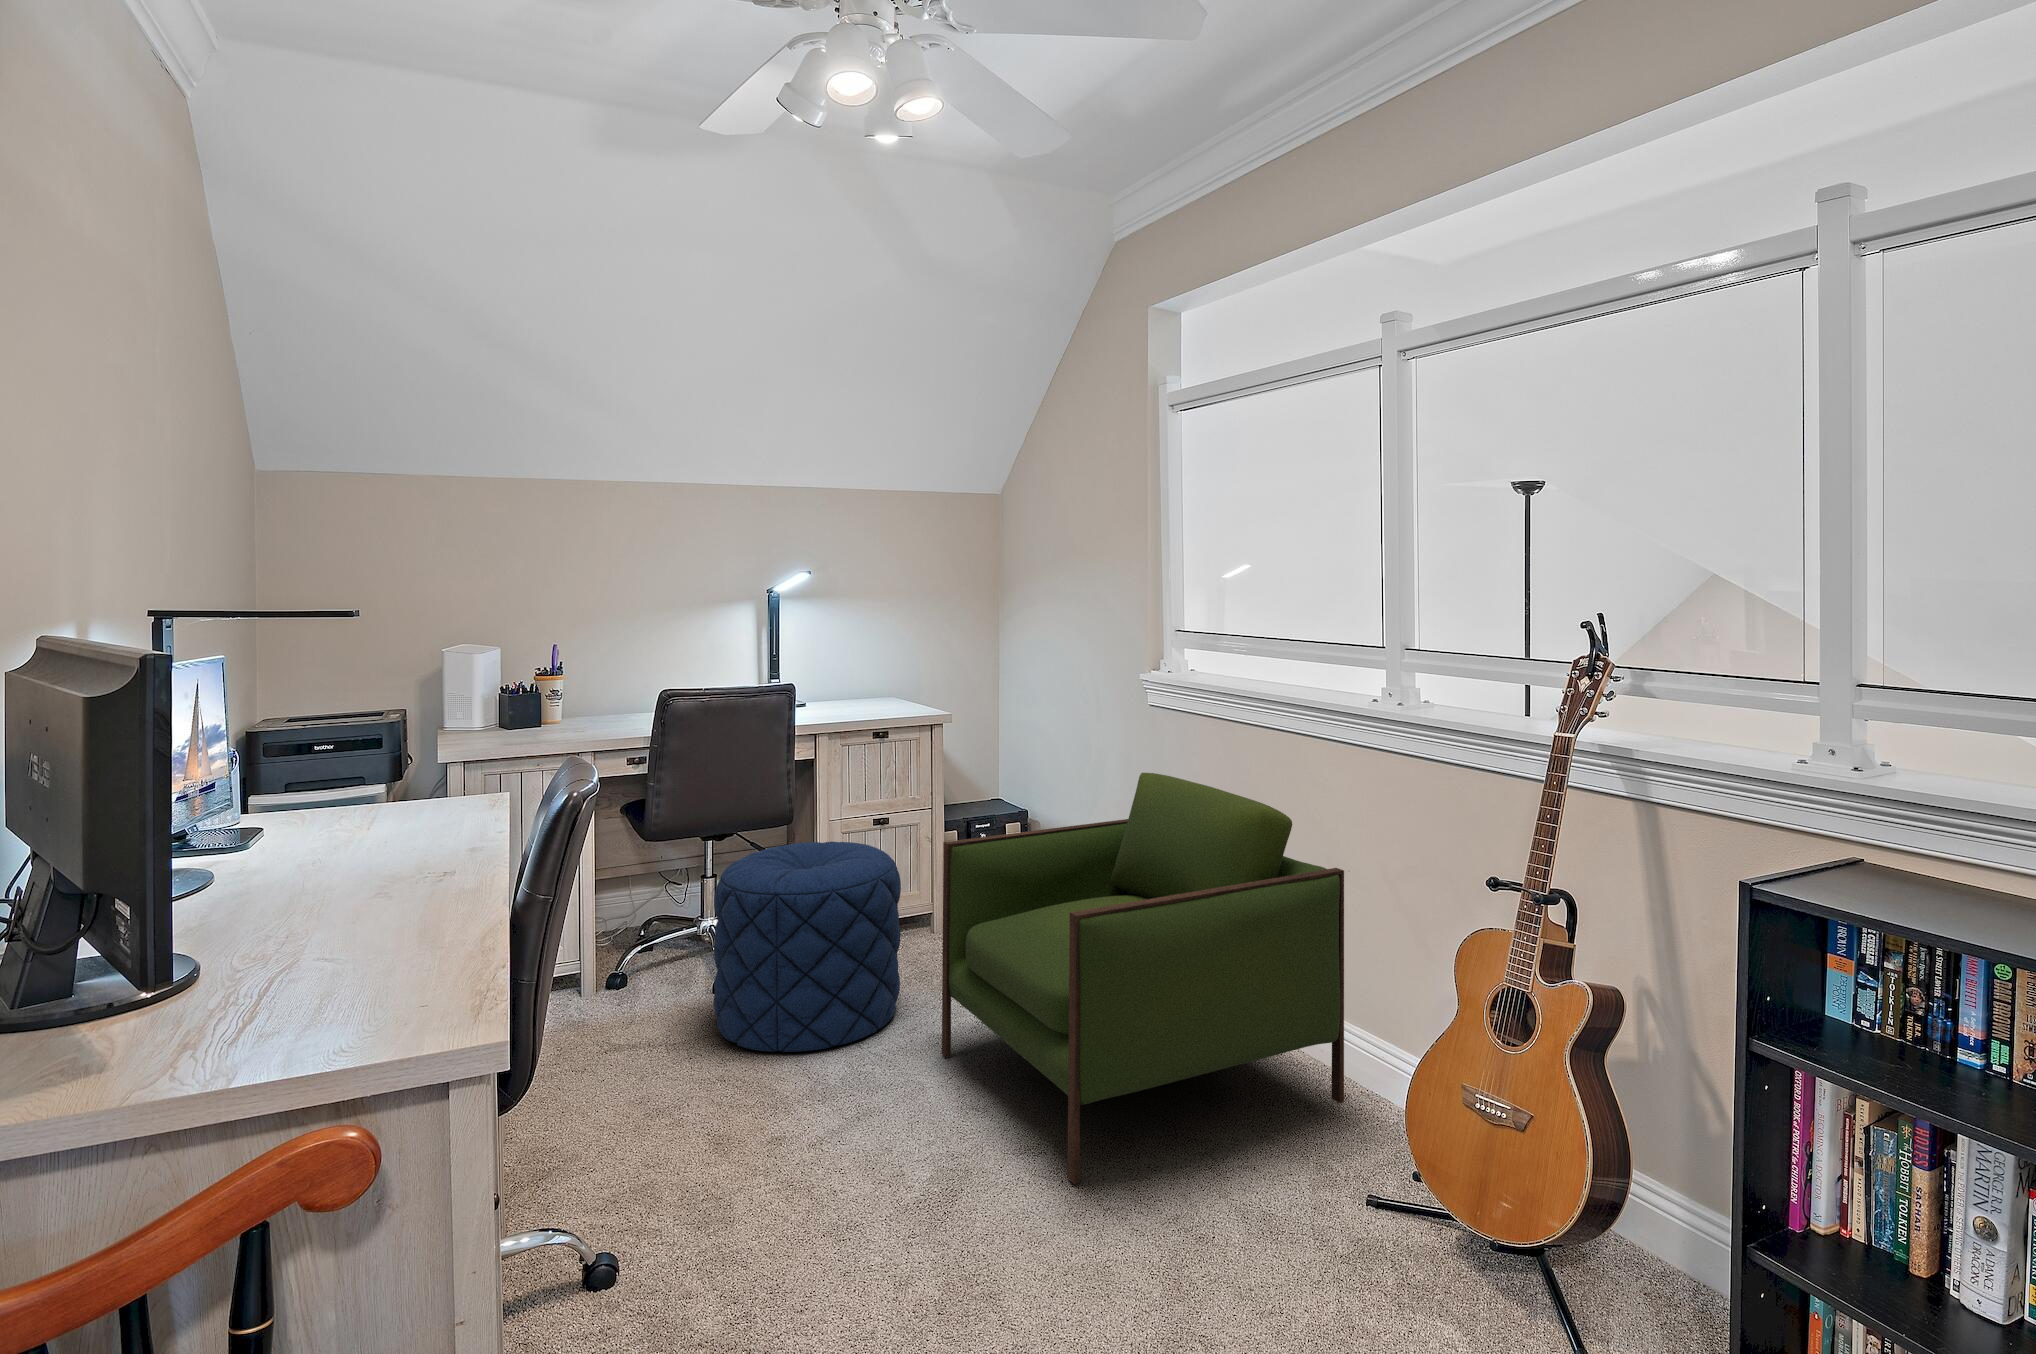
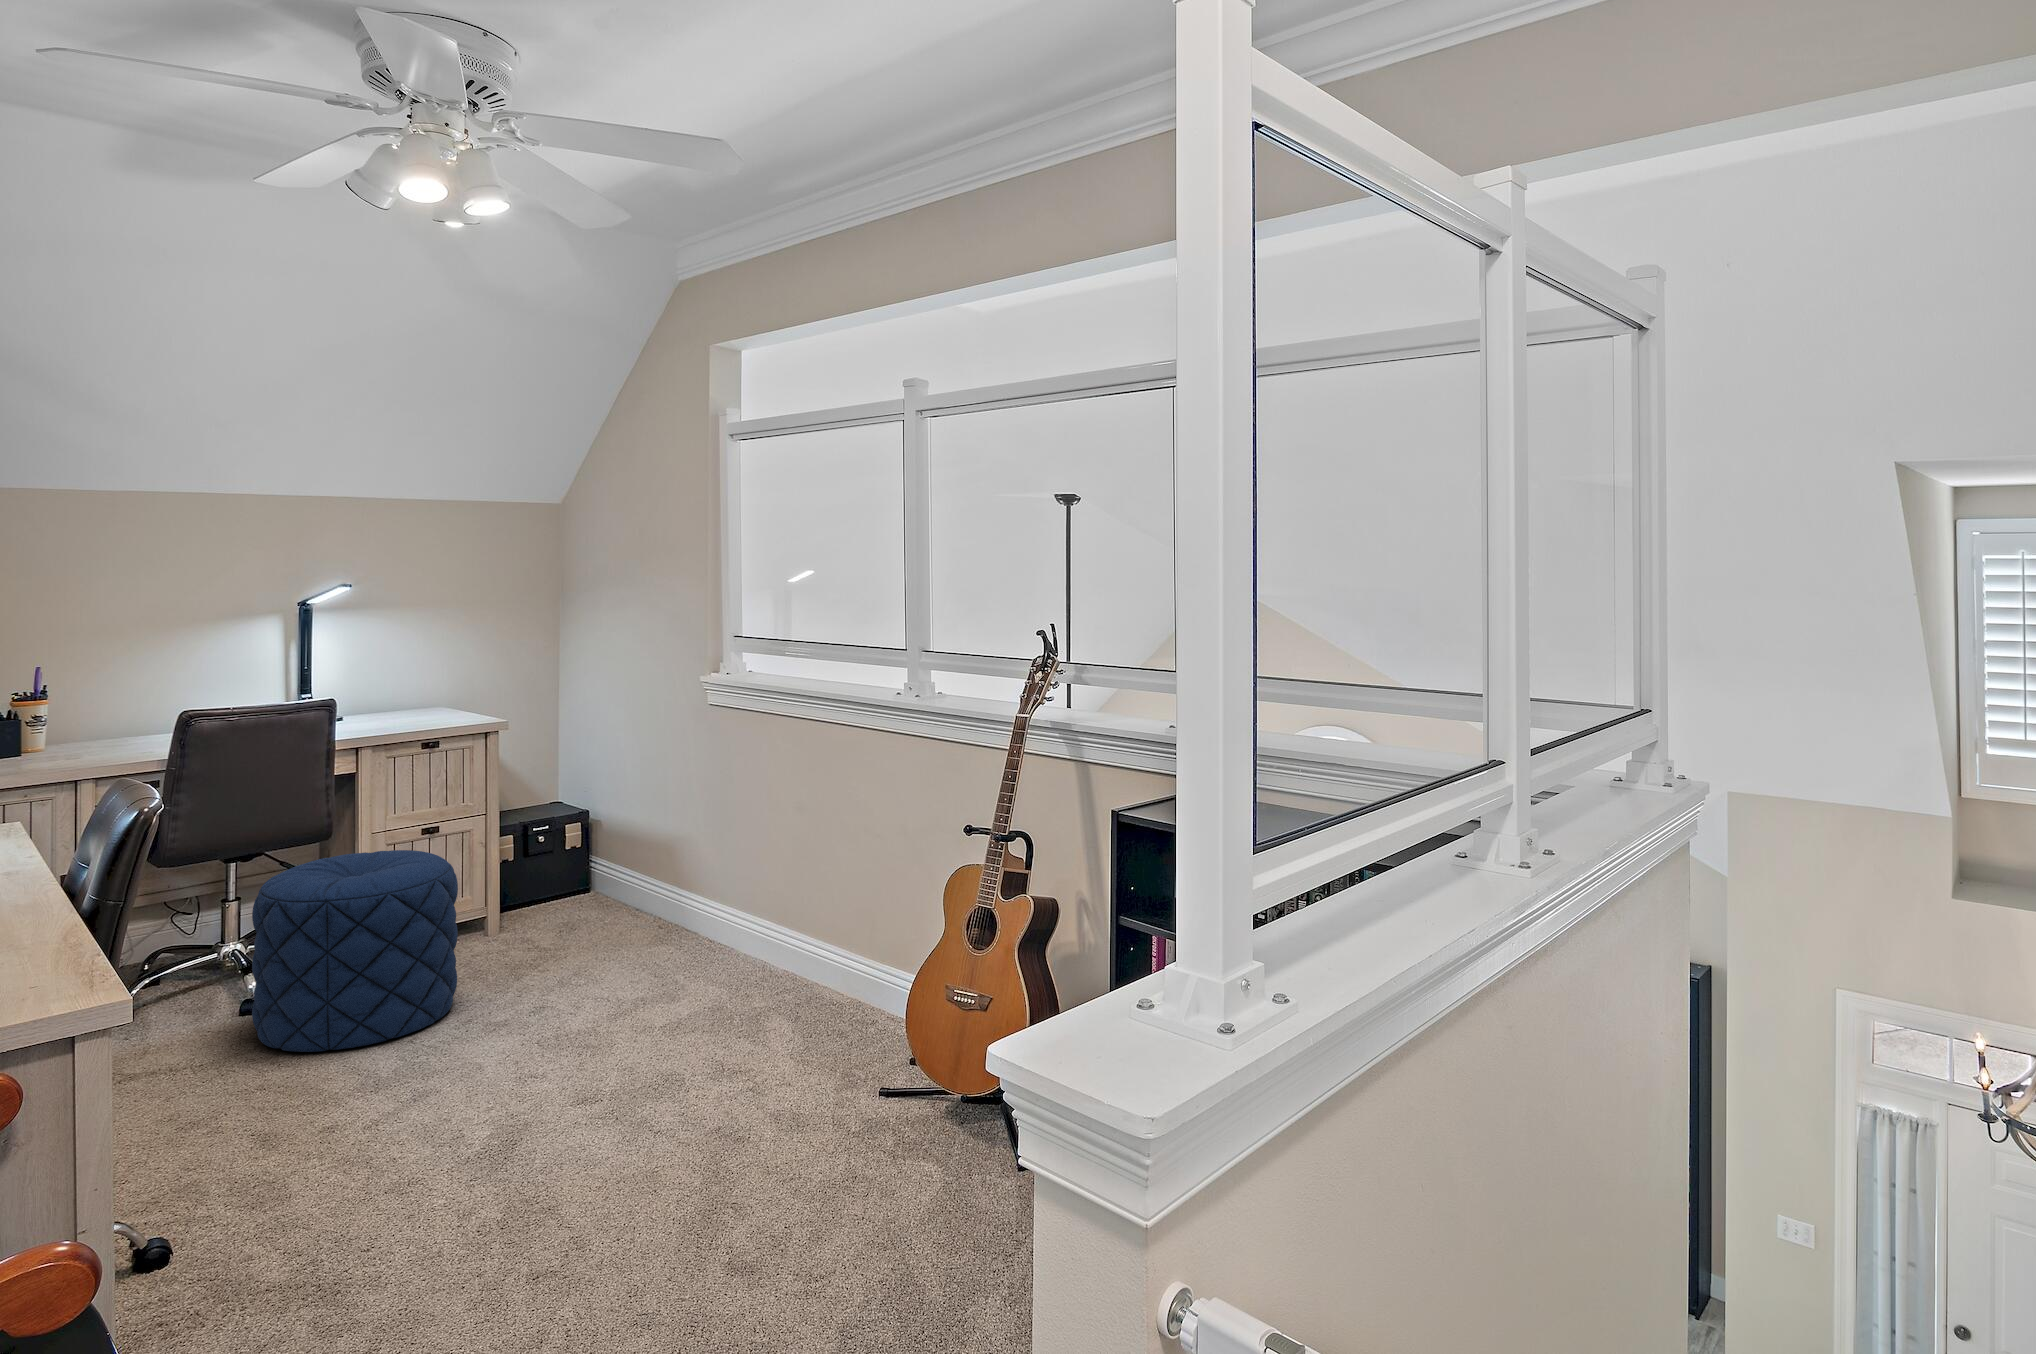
armchair: present [942,773,1344,1184] -> none [504,768,872,1109]

